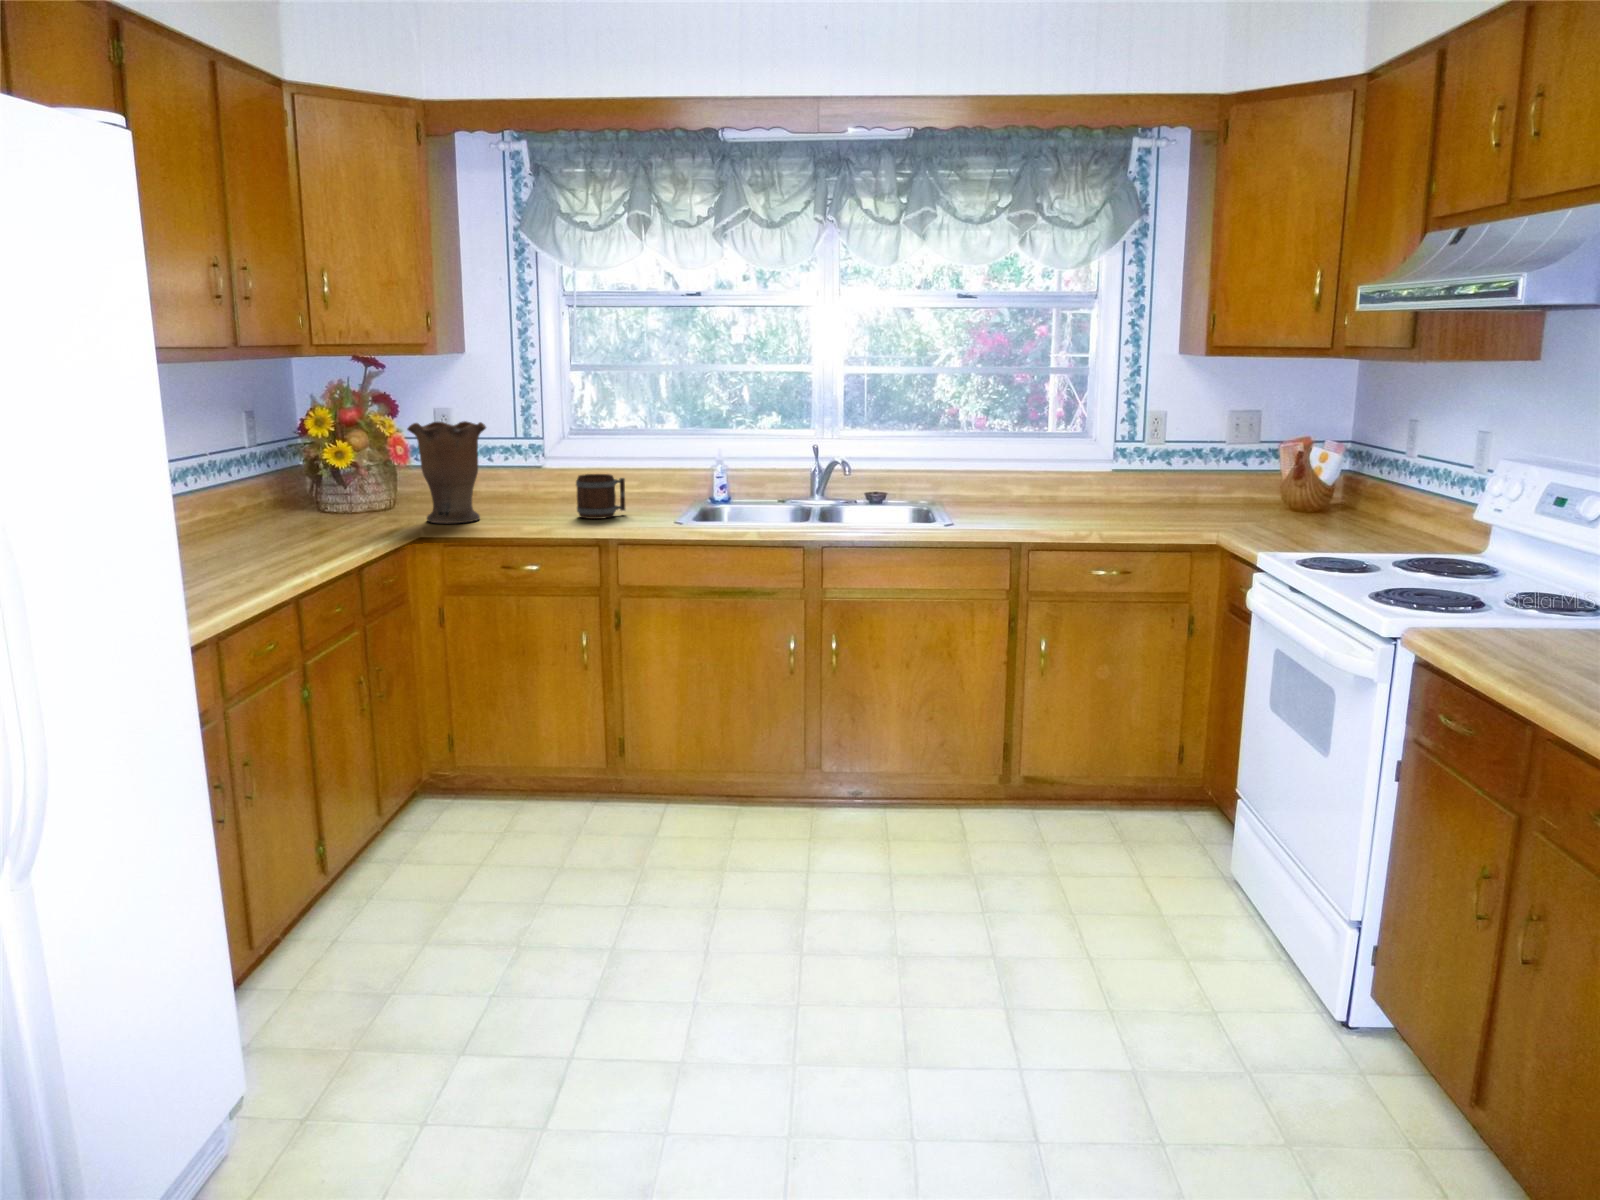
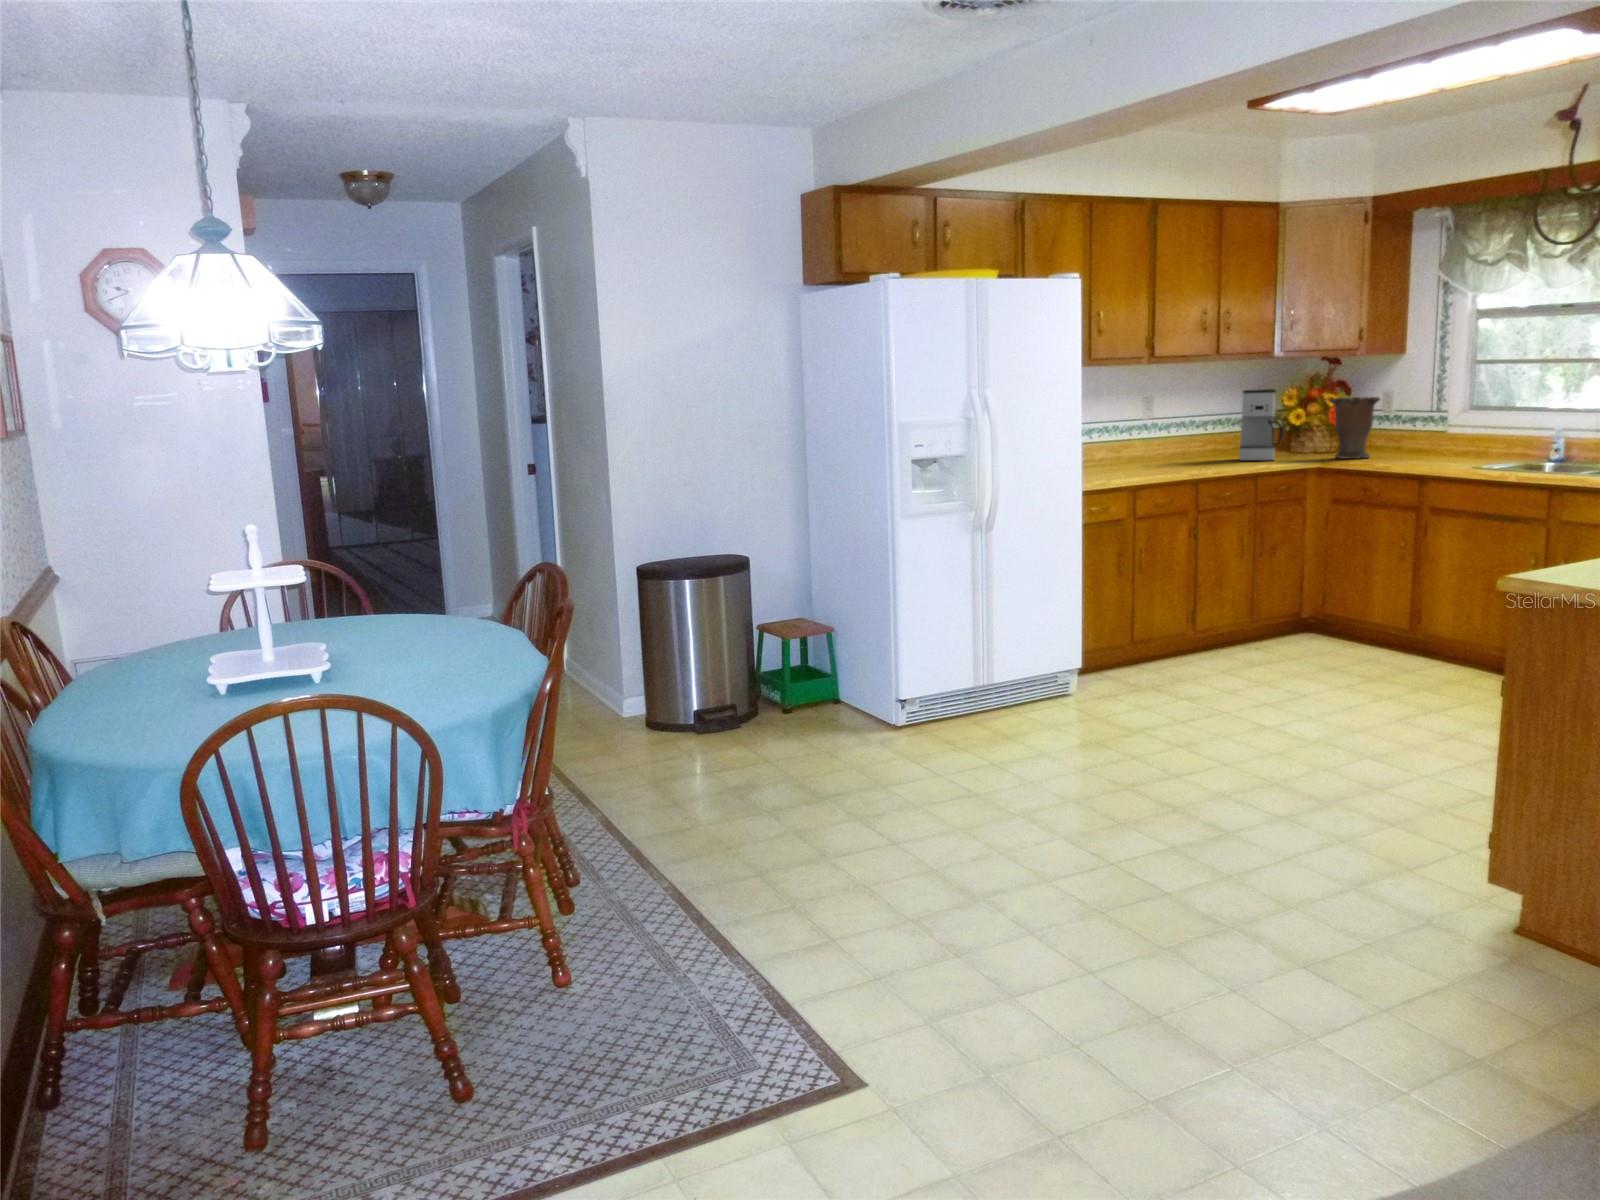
coffee maker: none [260,410,352,545] -> present [1239,389,1283,461]
mug: present [576,474,626,519] -> none [1429,432,1469,461]

